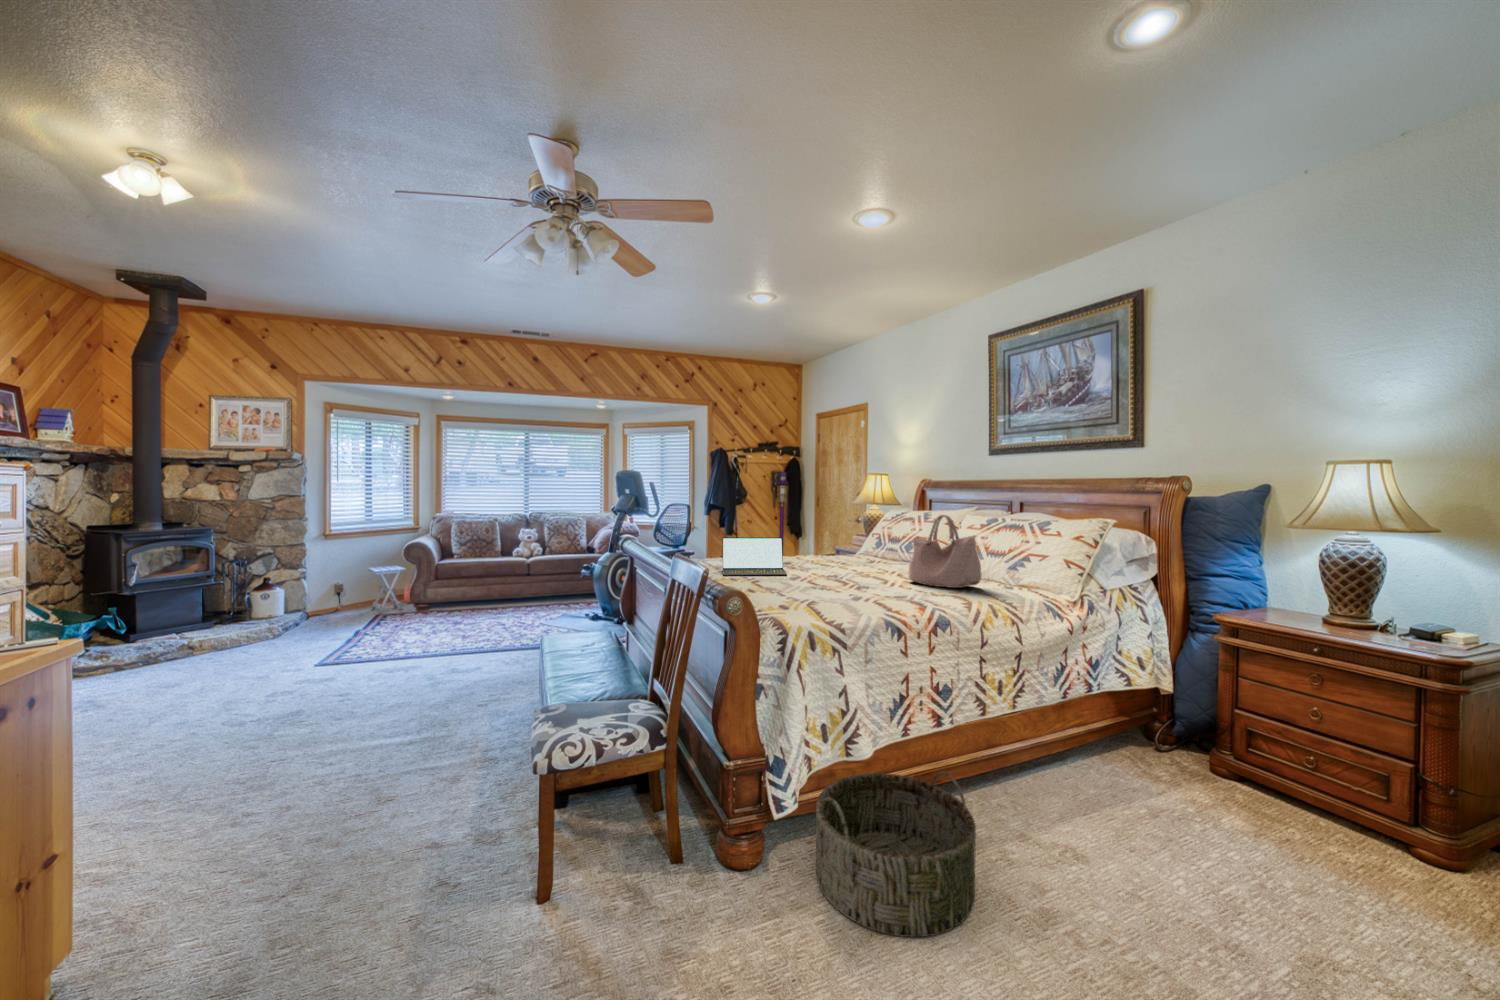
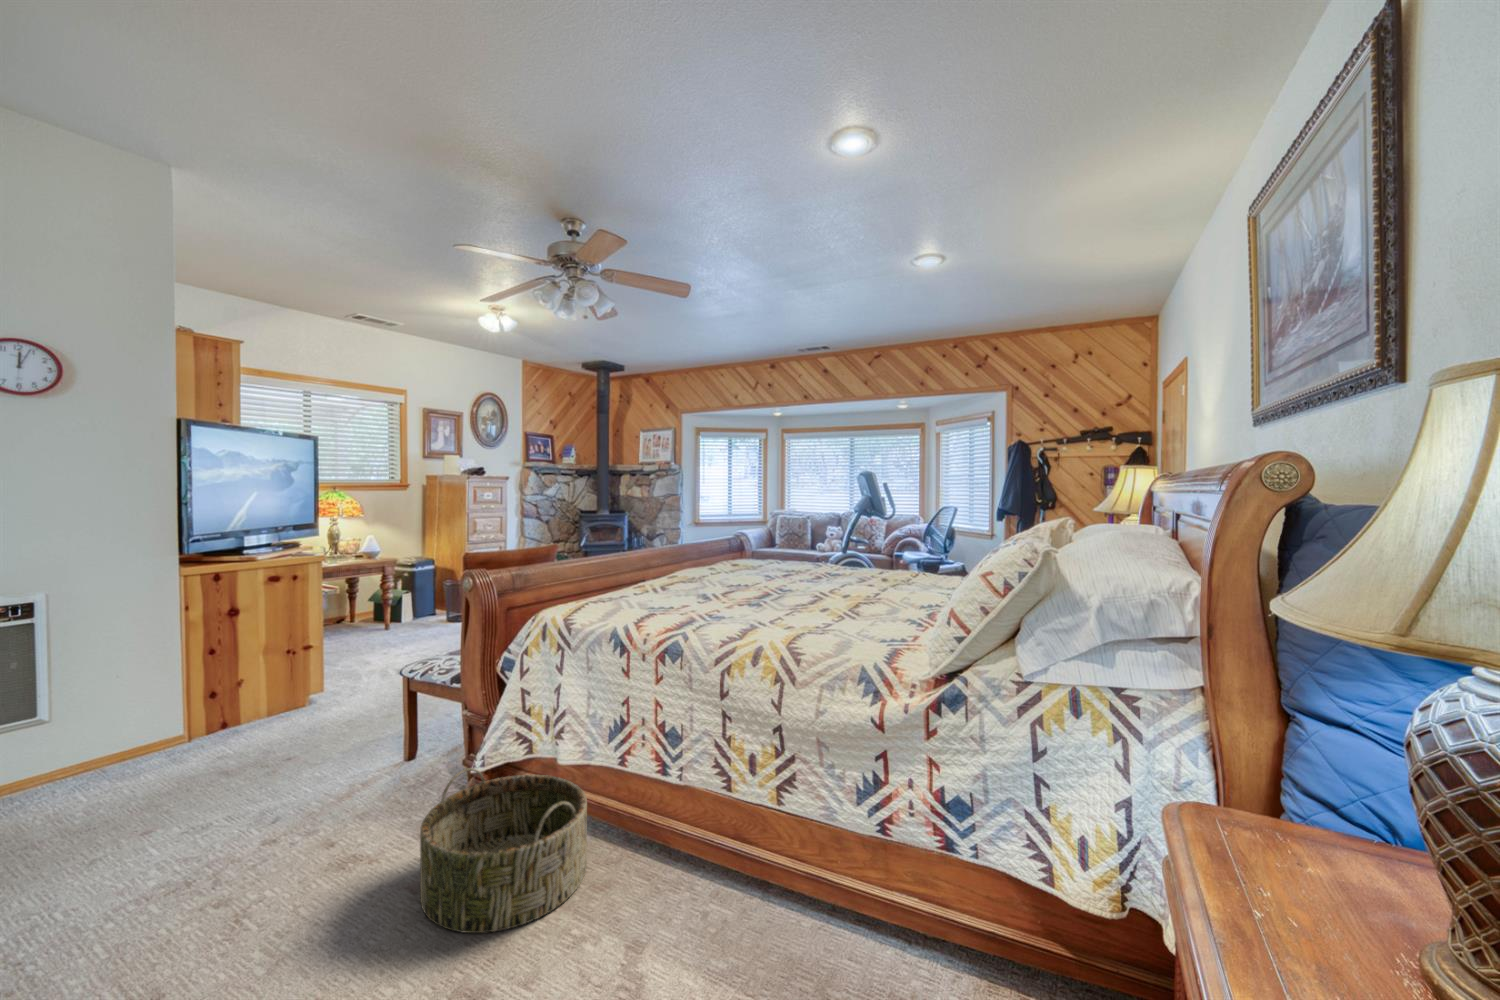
handbag: present [909,515,981,588] -> none [825,527,885,631]
laptop: present [723,538,787,576] -> none [729,543,815,589]

